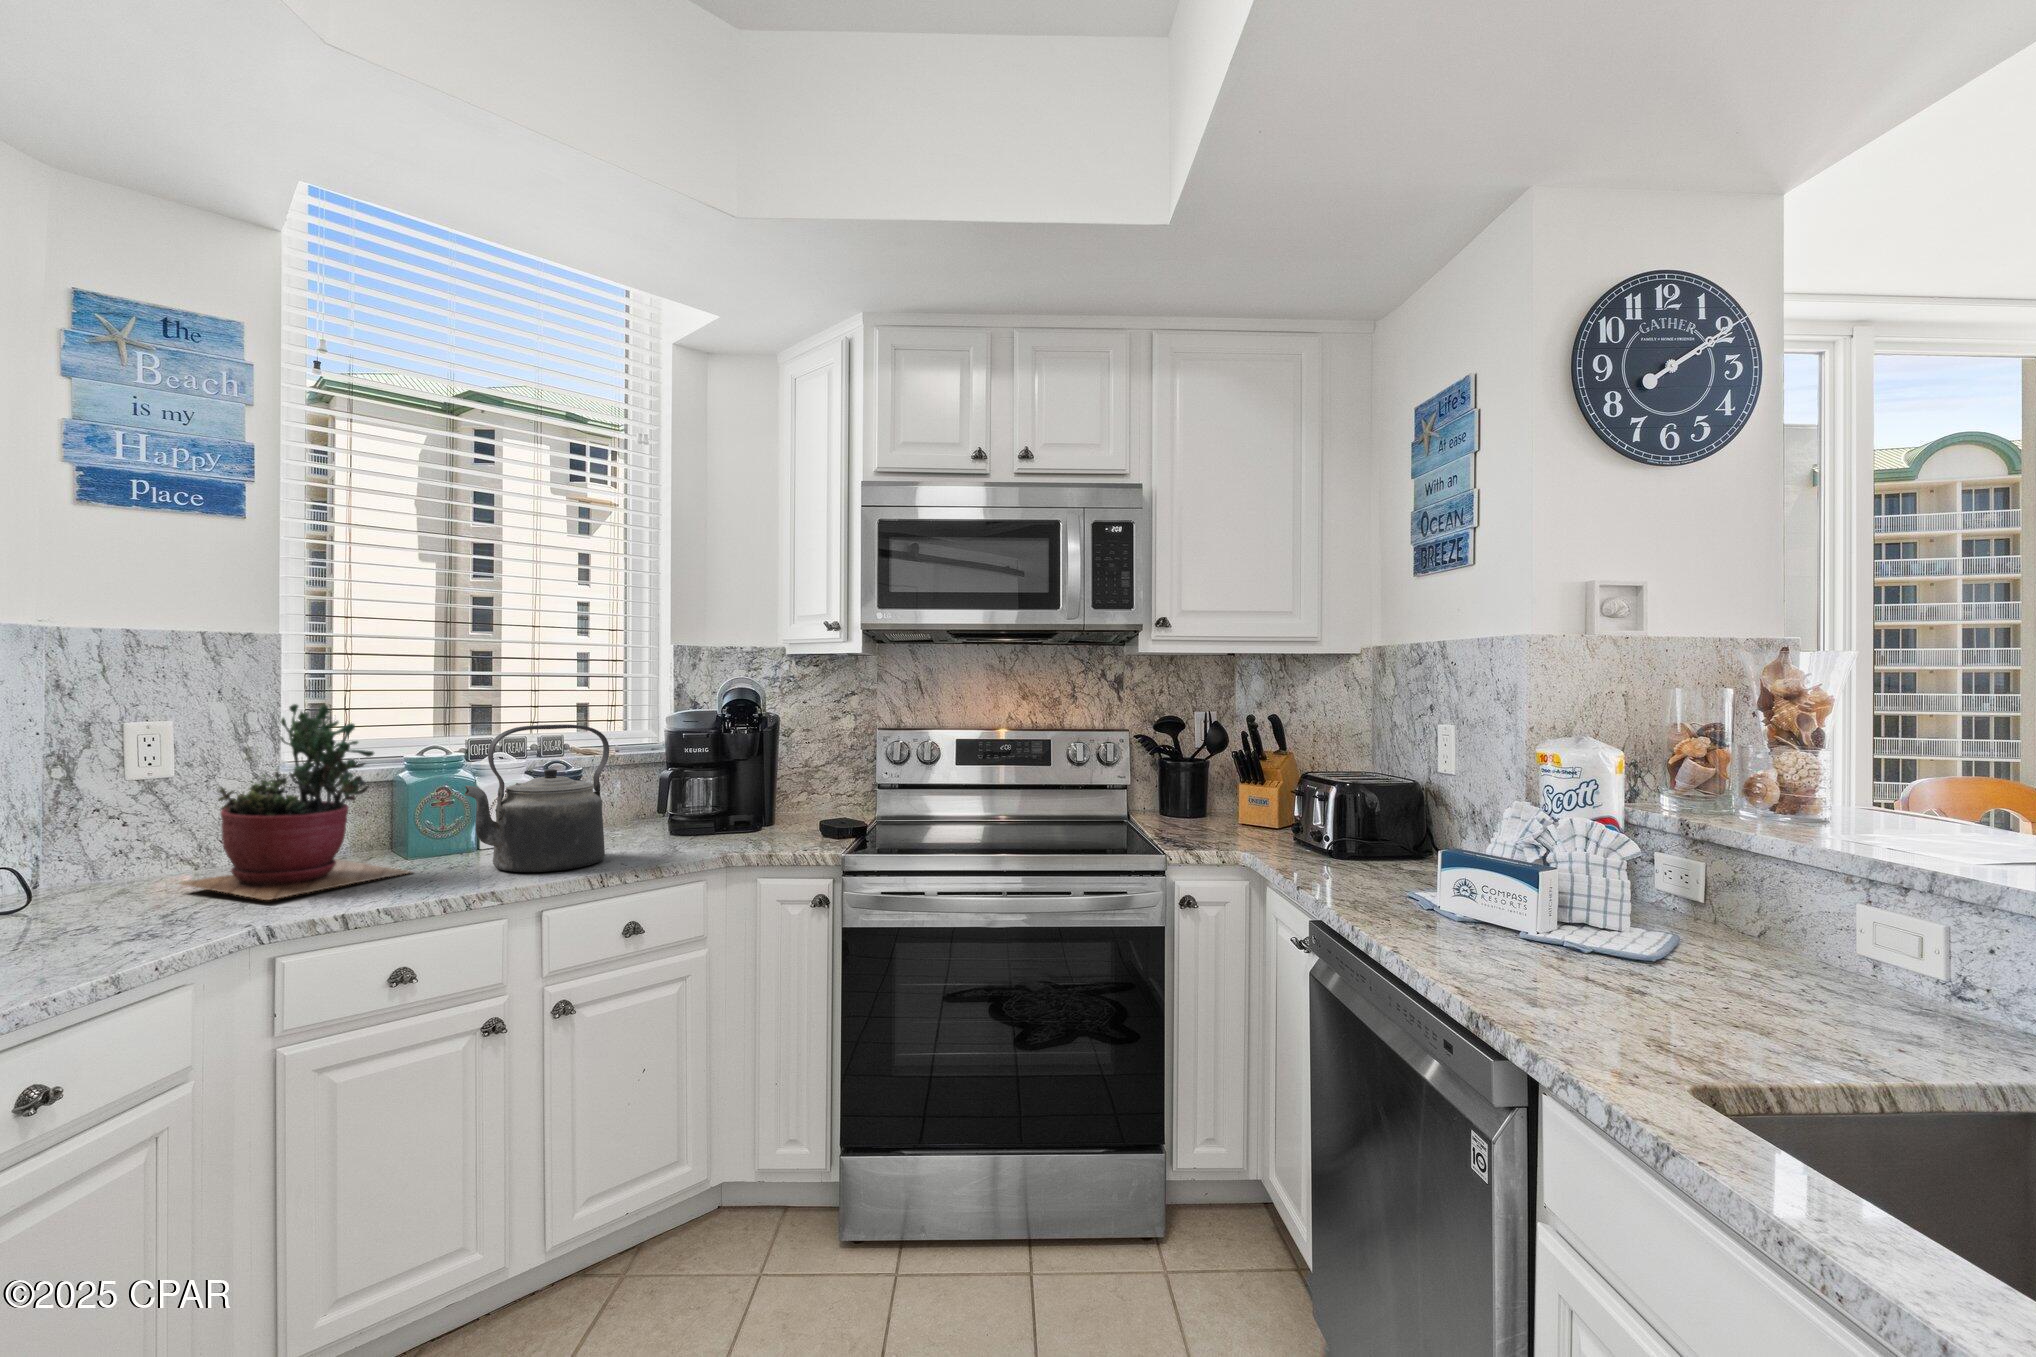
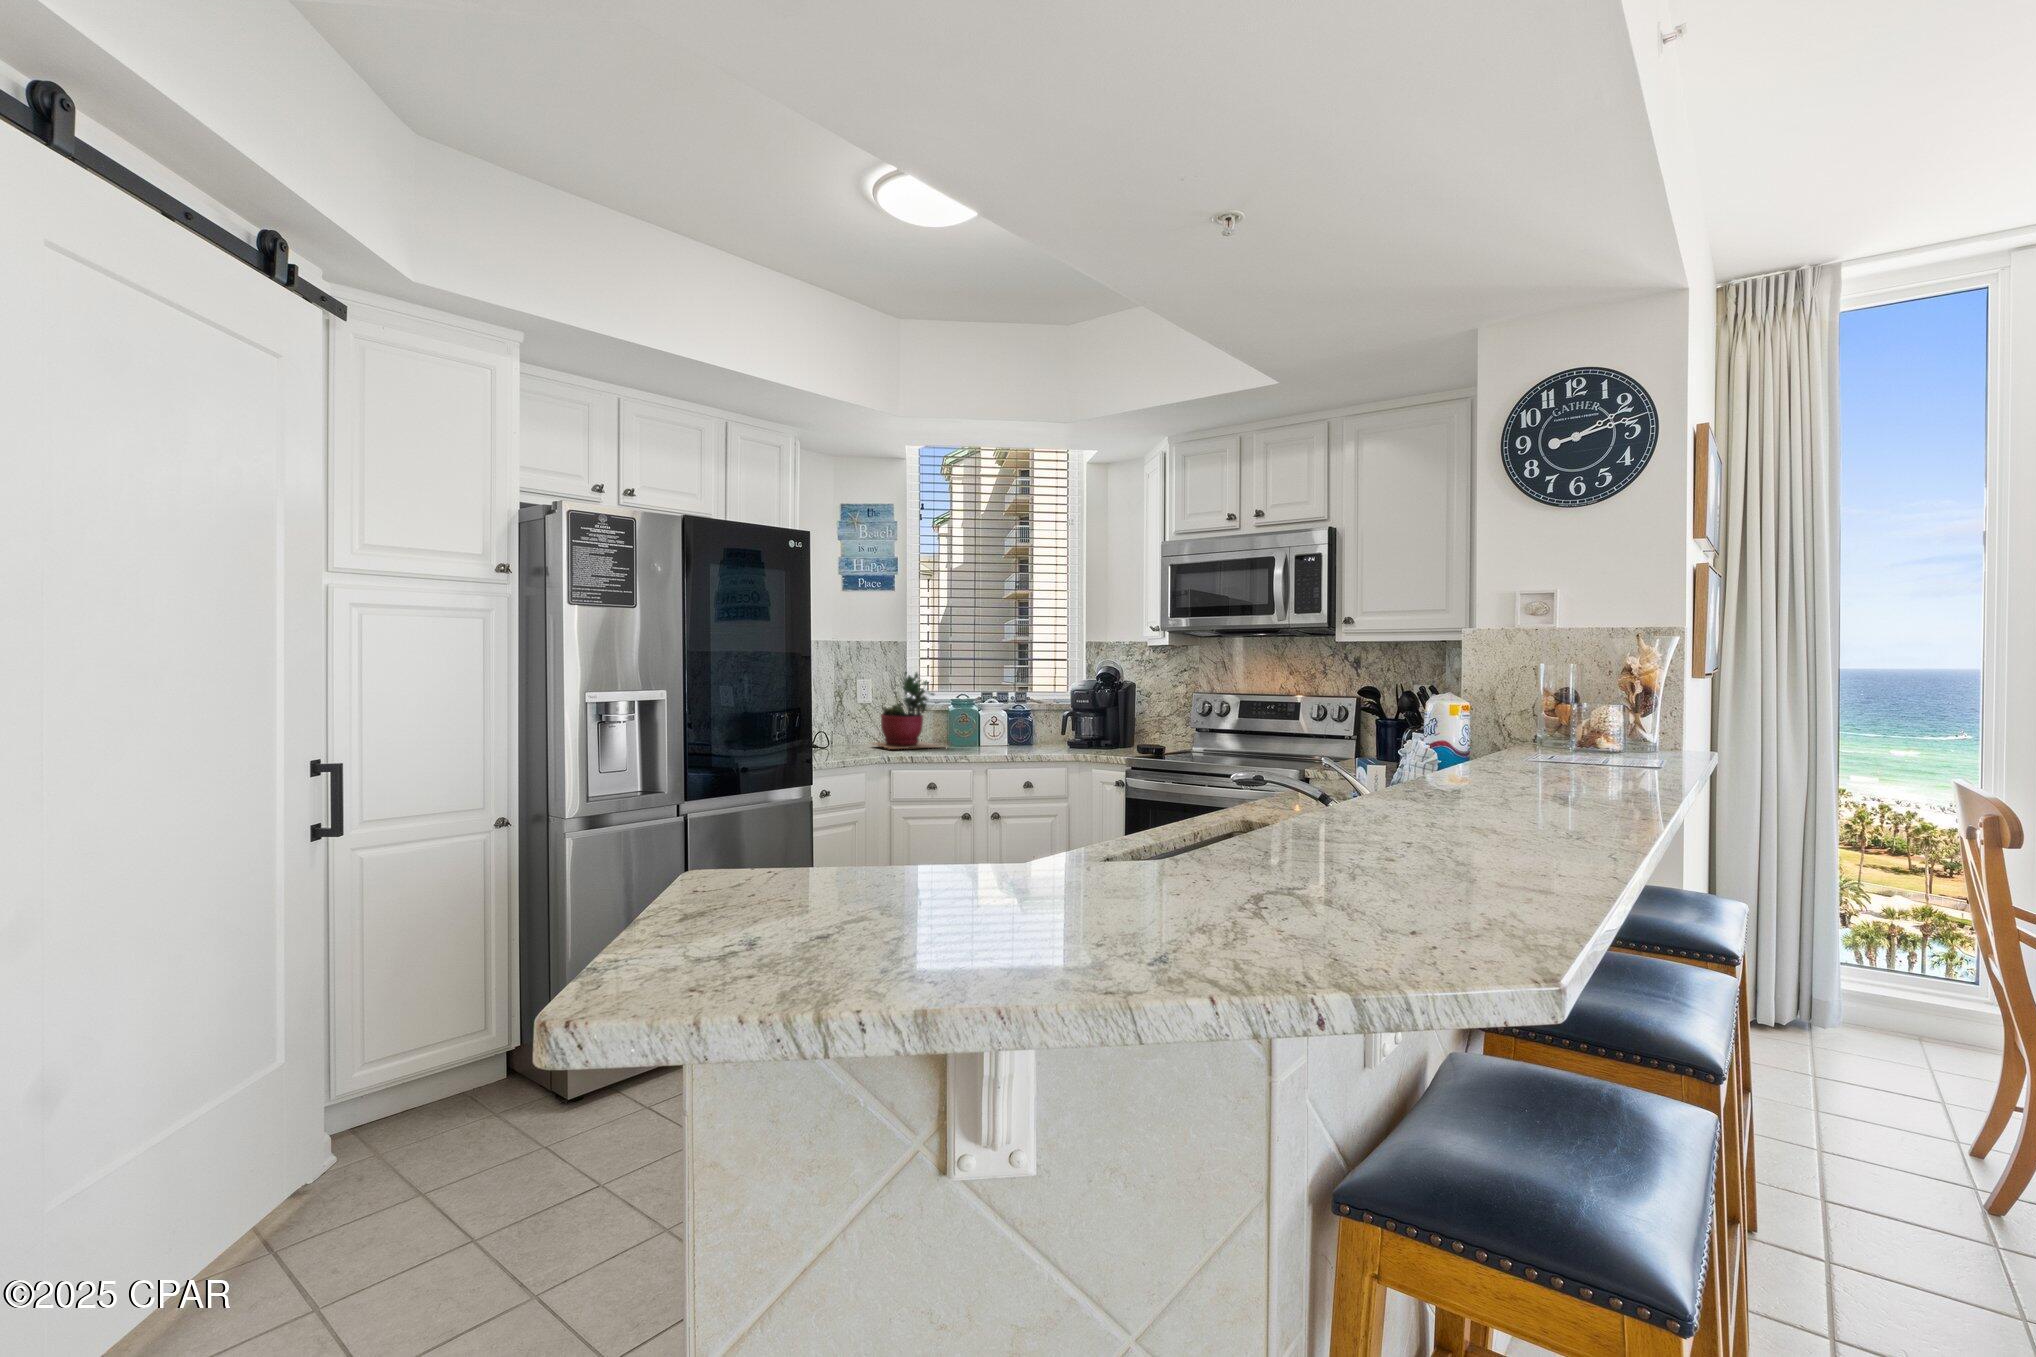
kettle: present [465,725,609,872] -> none [964,683,1027,750]

